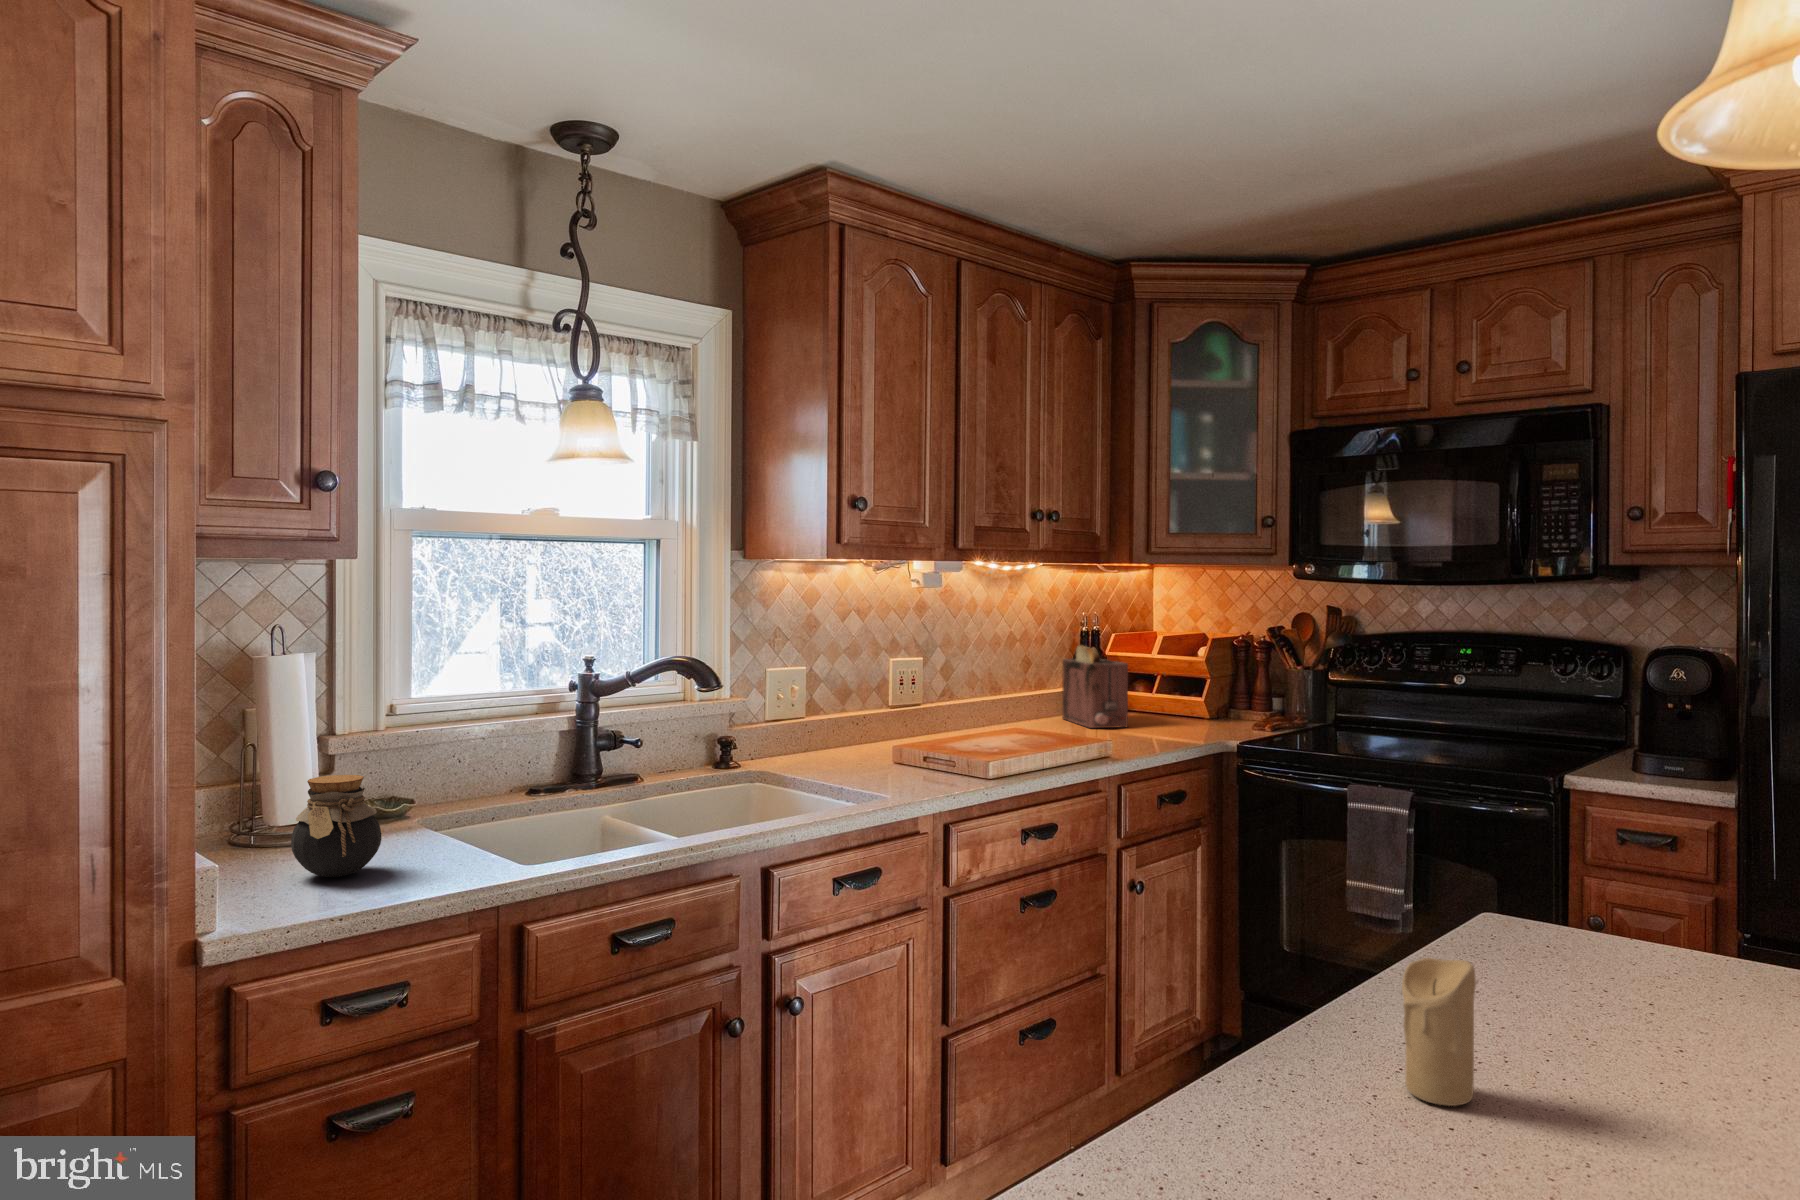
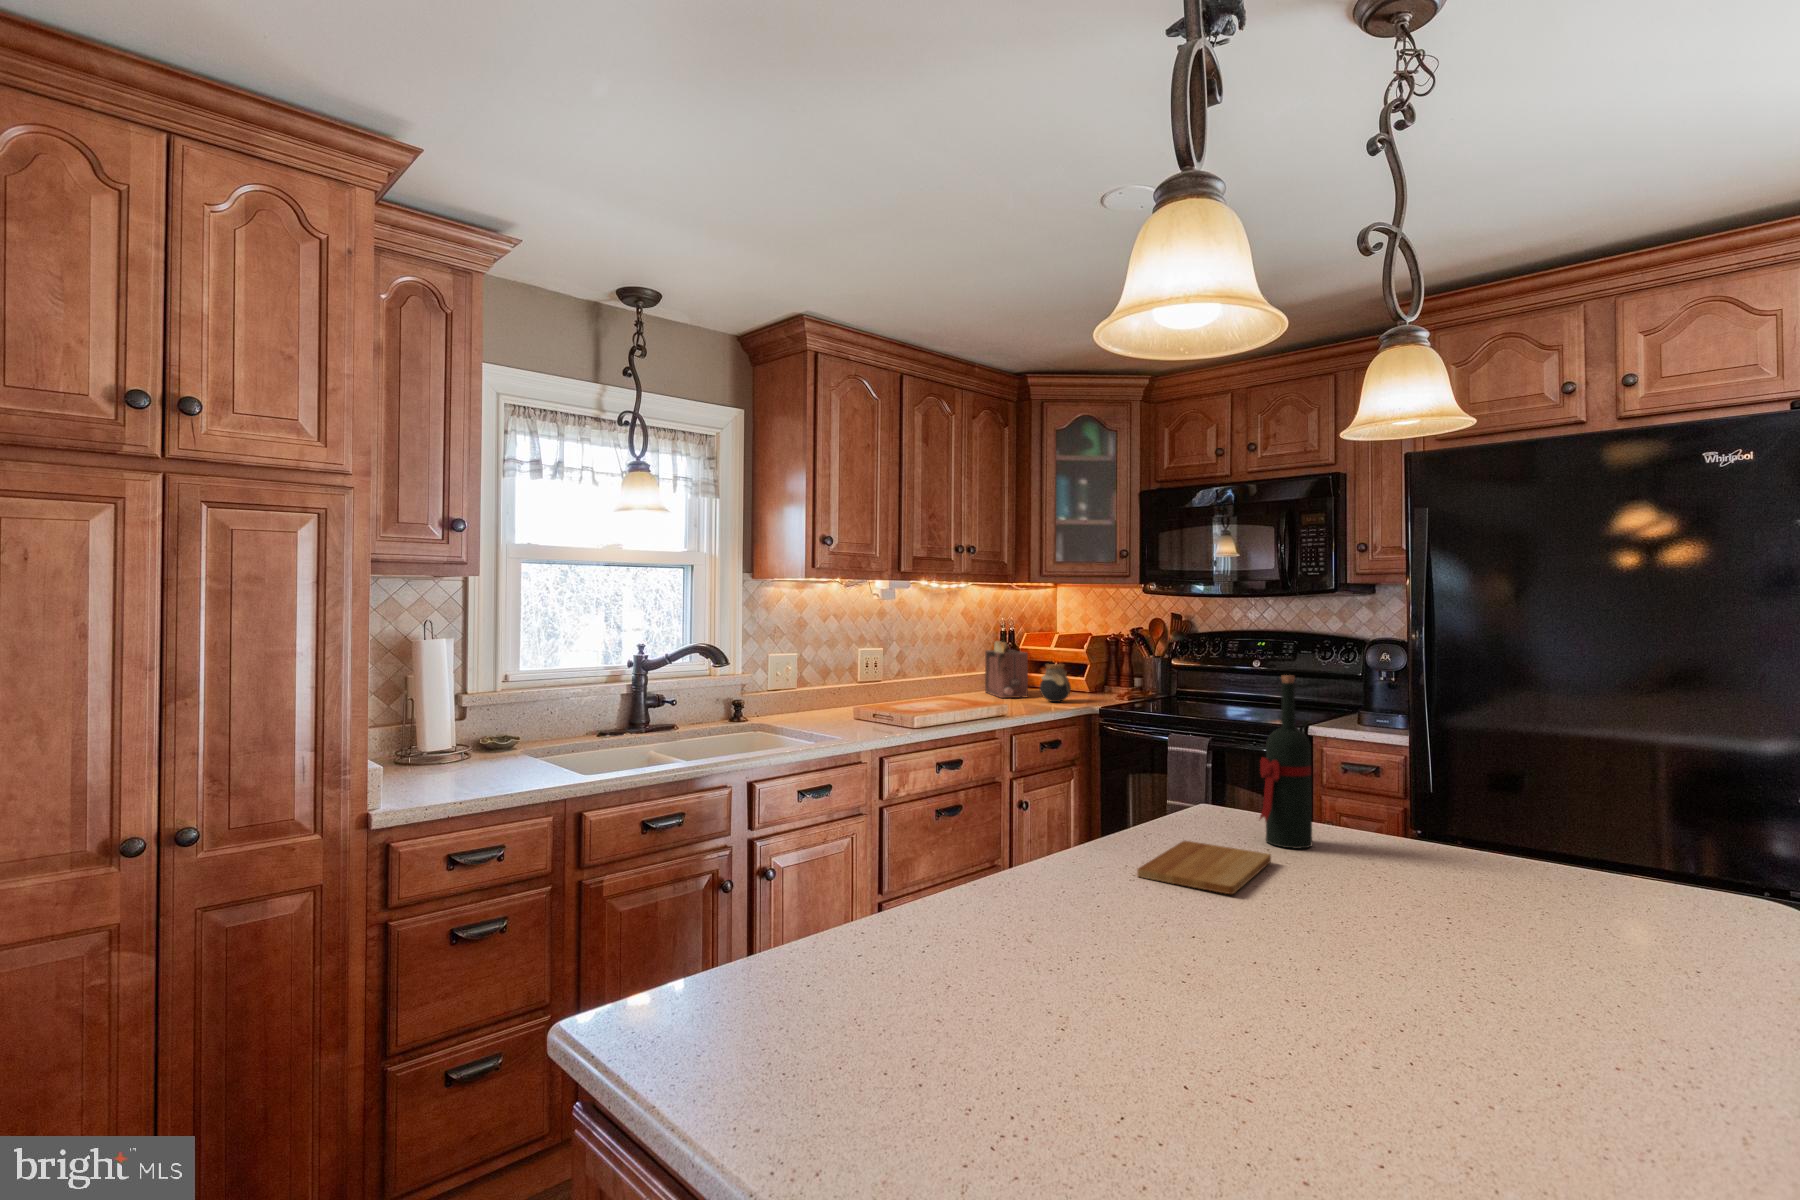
wine bottle: none [1634,727,1719,1002] -> present [1260,675,1312,849]
jar: present [291,775,381,877] -> present [1040,664,1071,702]
candle: present [1402,958,1476,1106] -> none [1074,808,1115,895]
cutting board: none [1487,990,1680,1102] -> present [1137,841,1271,894]

